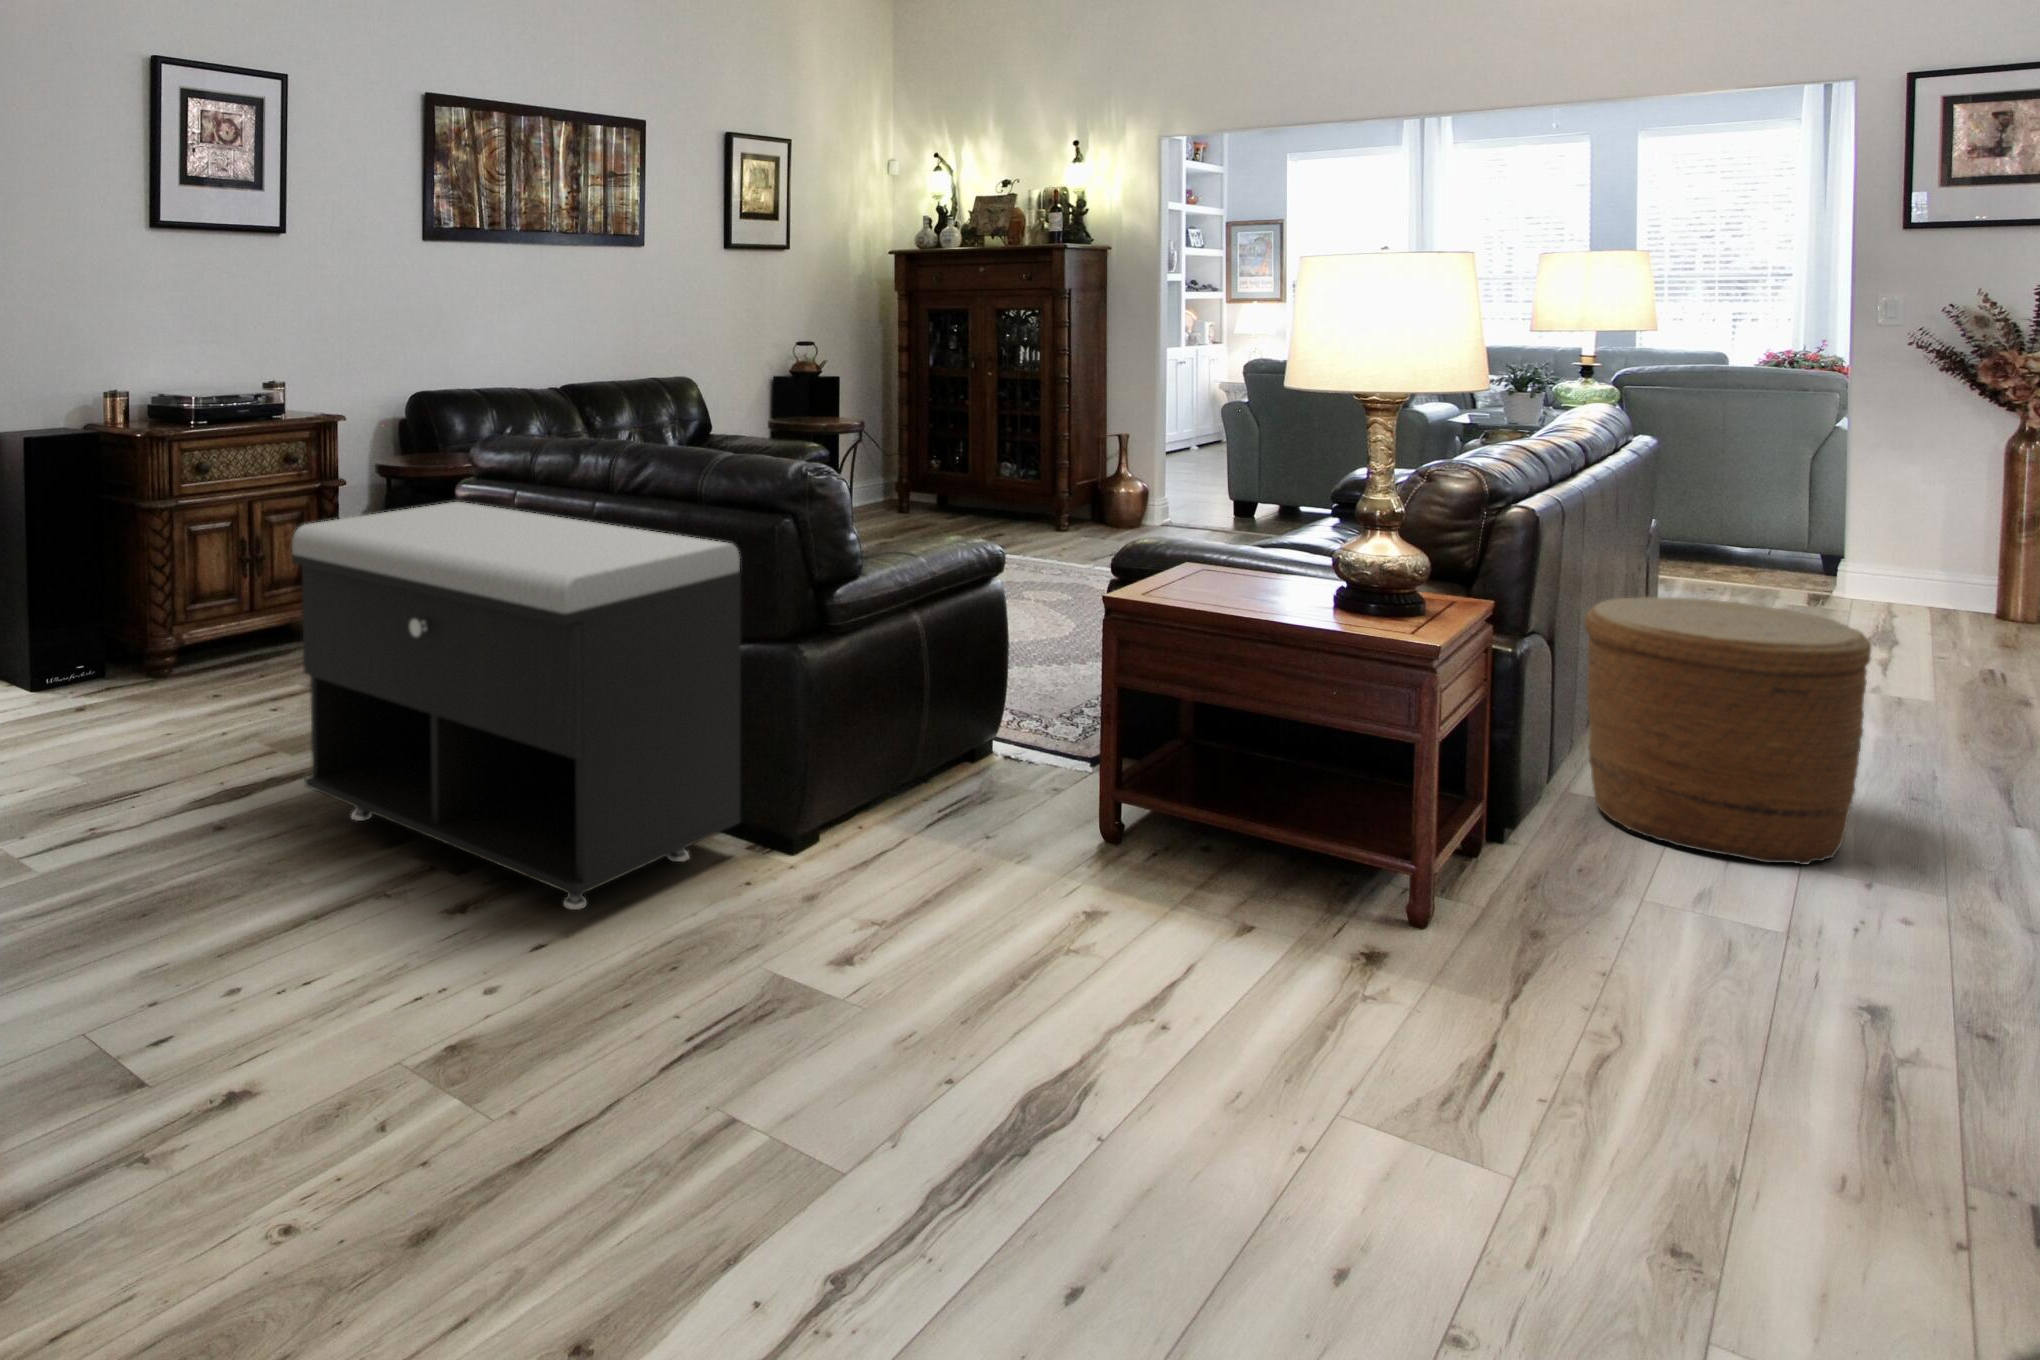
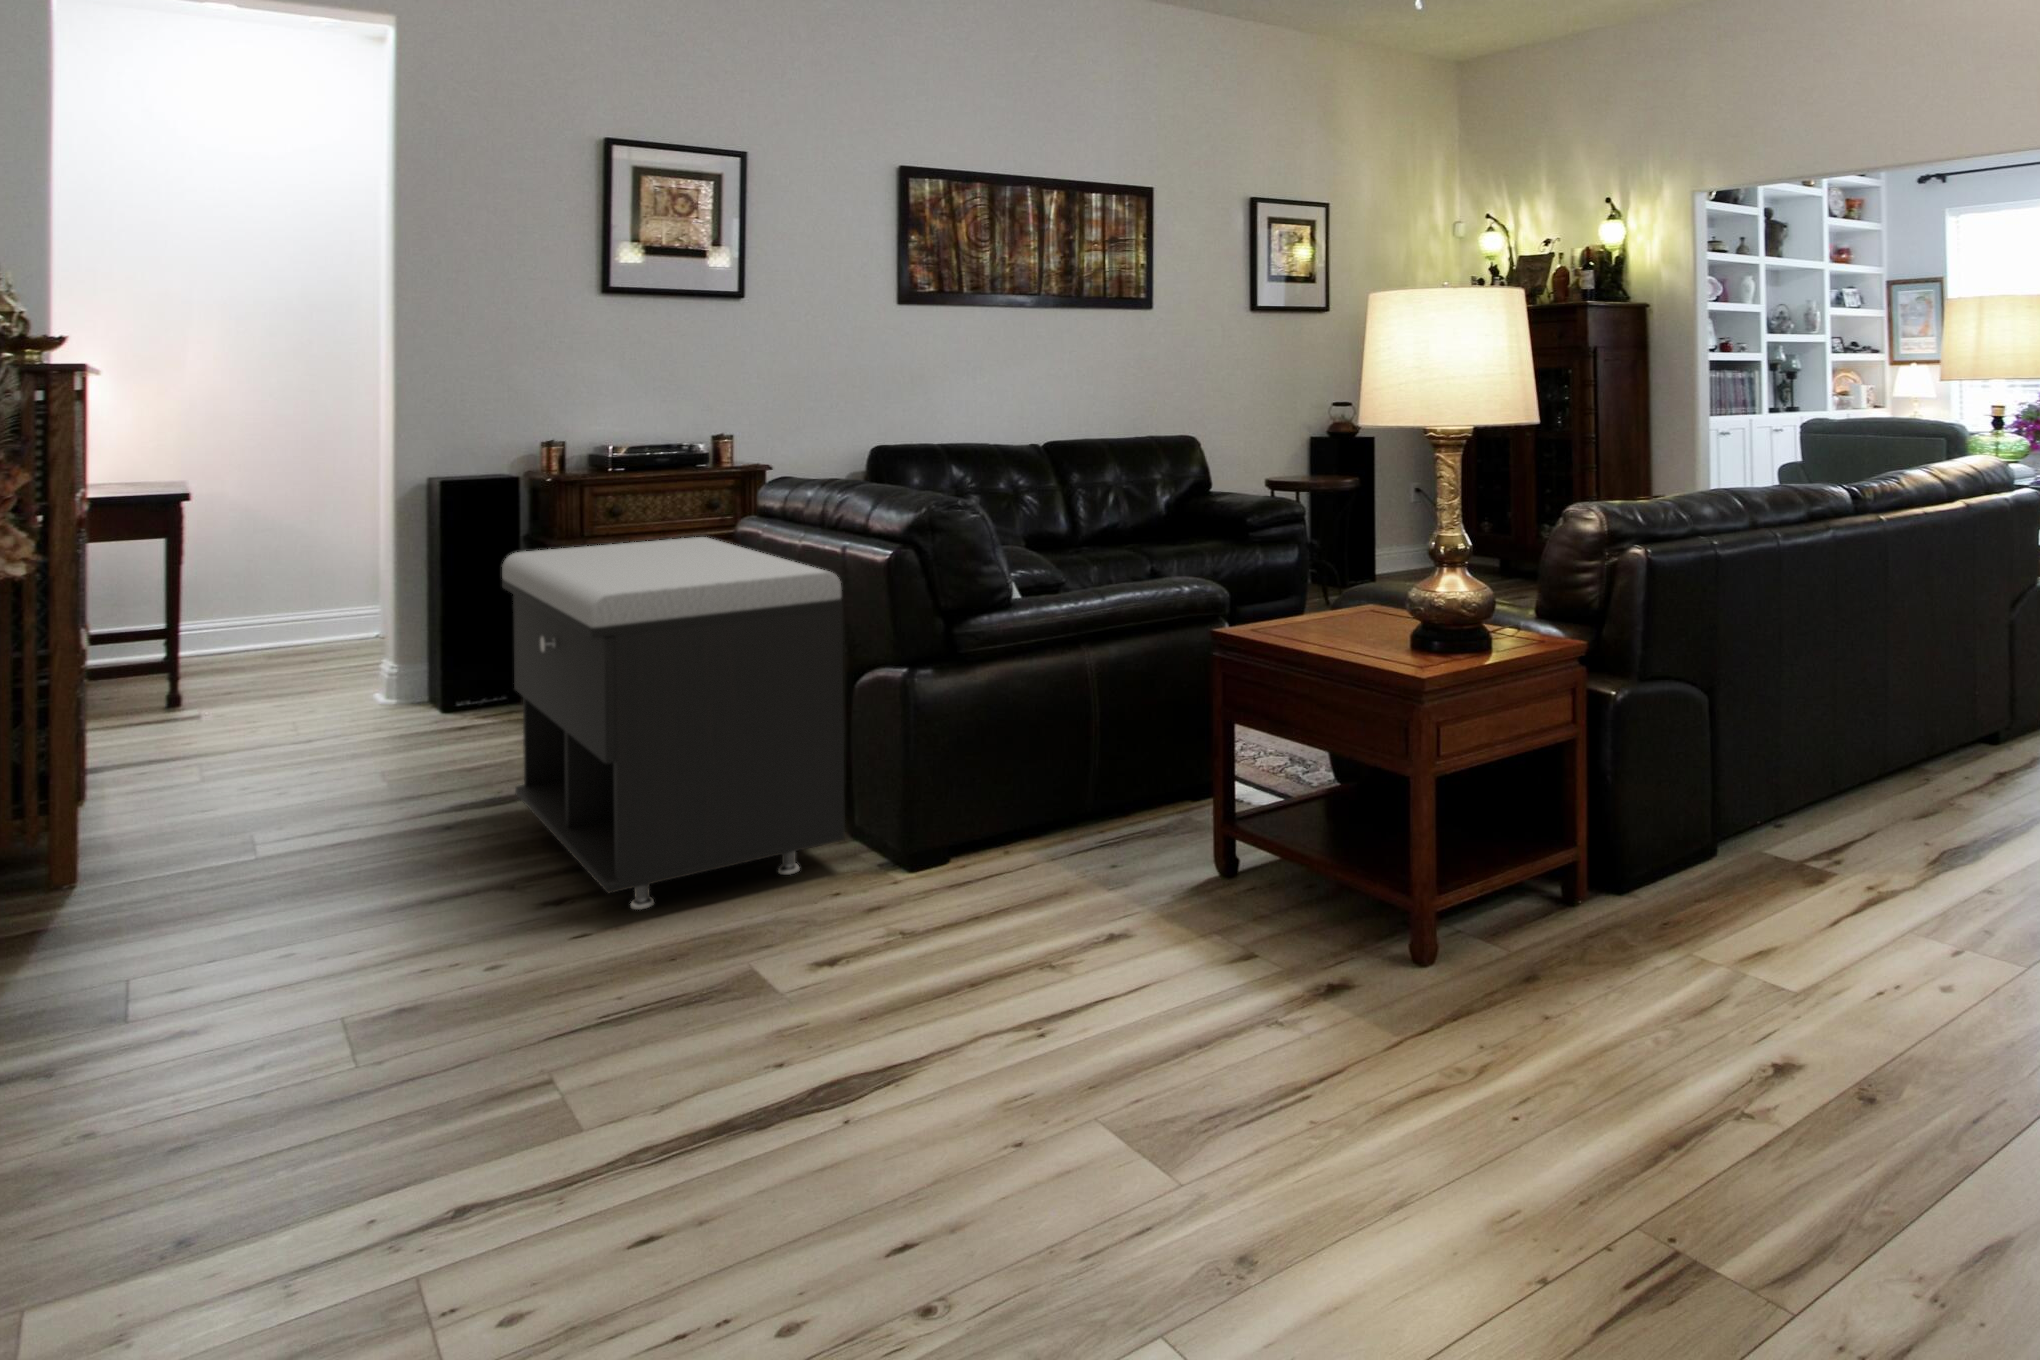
basket: present [1585,597,1871,865] -> none [1722,648,1980,933]

